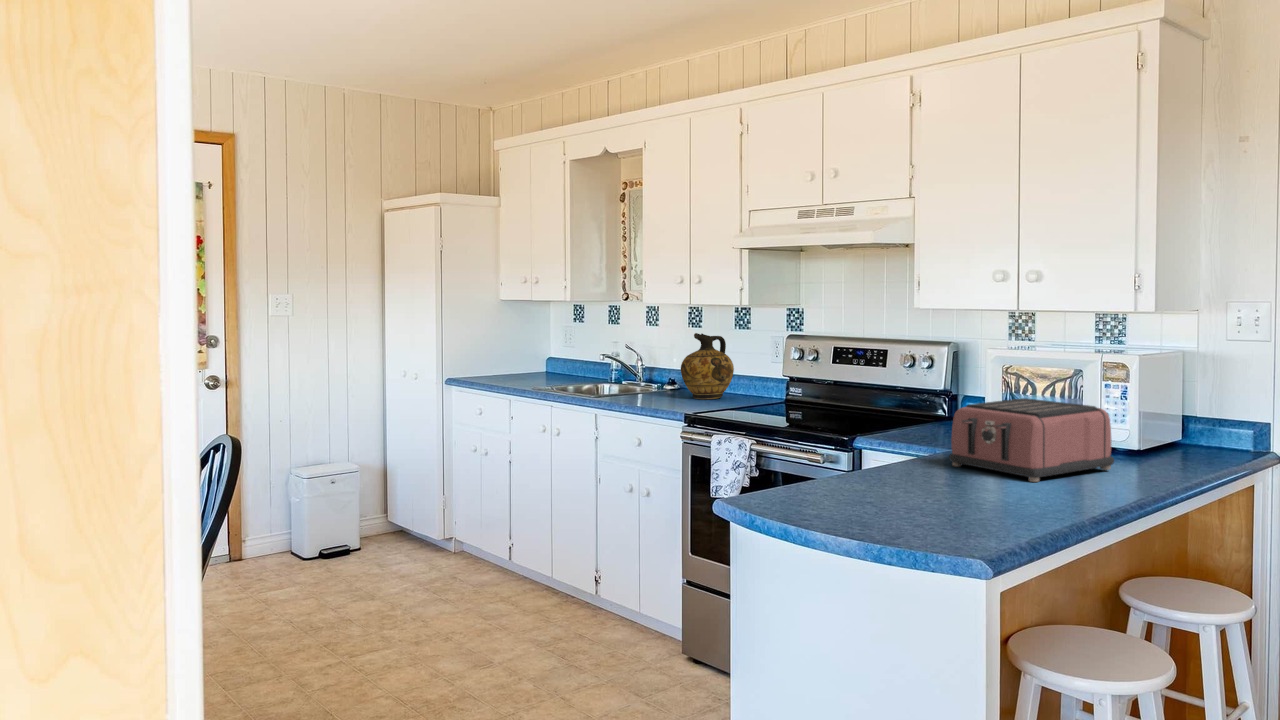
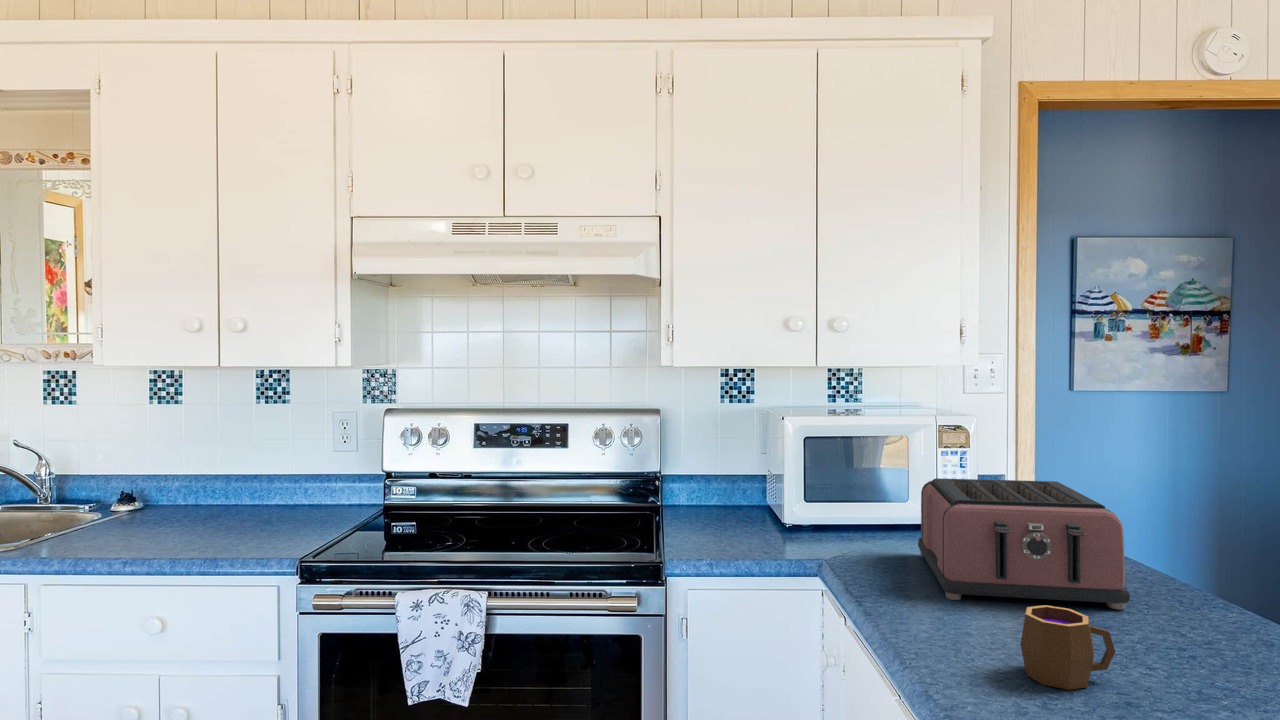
ceramic jug: present [681,333,734,399] -> none [179,413,280,525]
mug: none [866,447,906,484] -> present [1020,605,1115,690]

